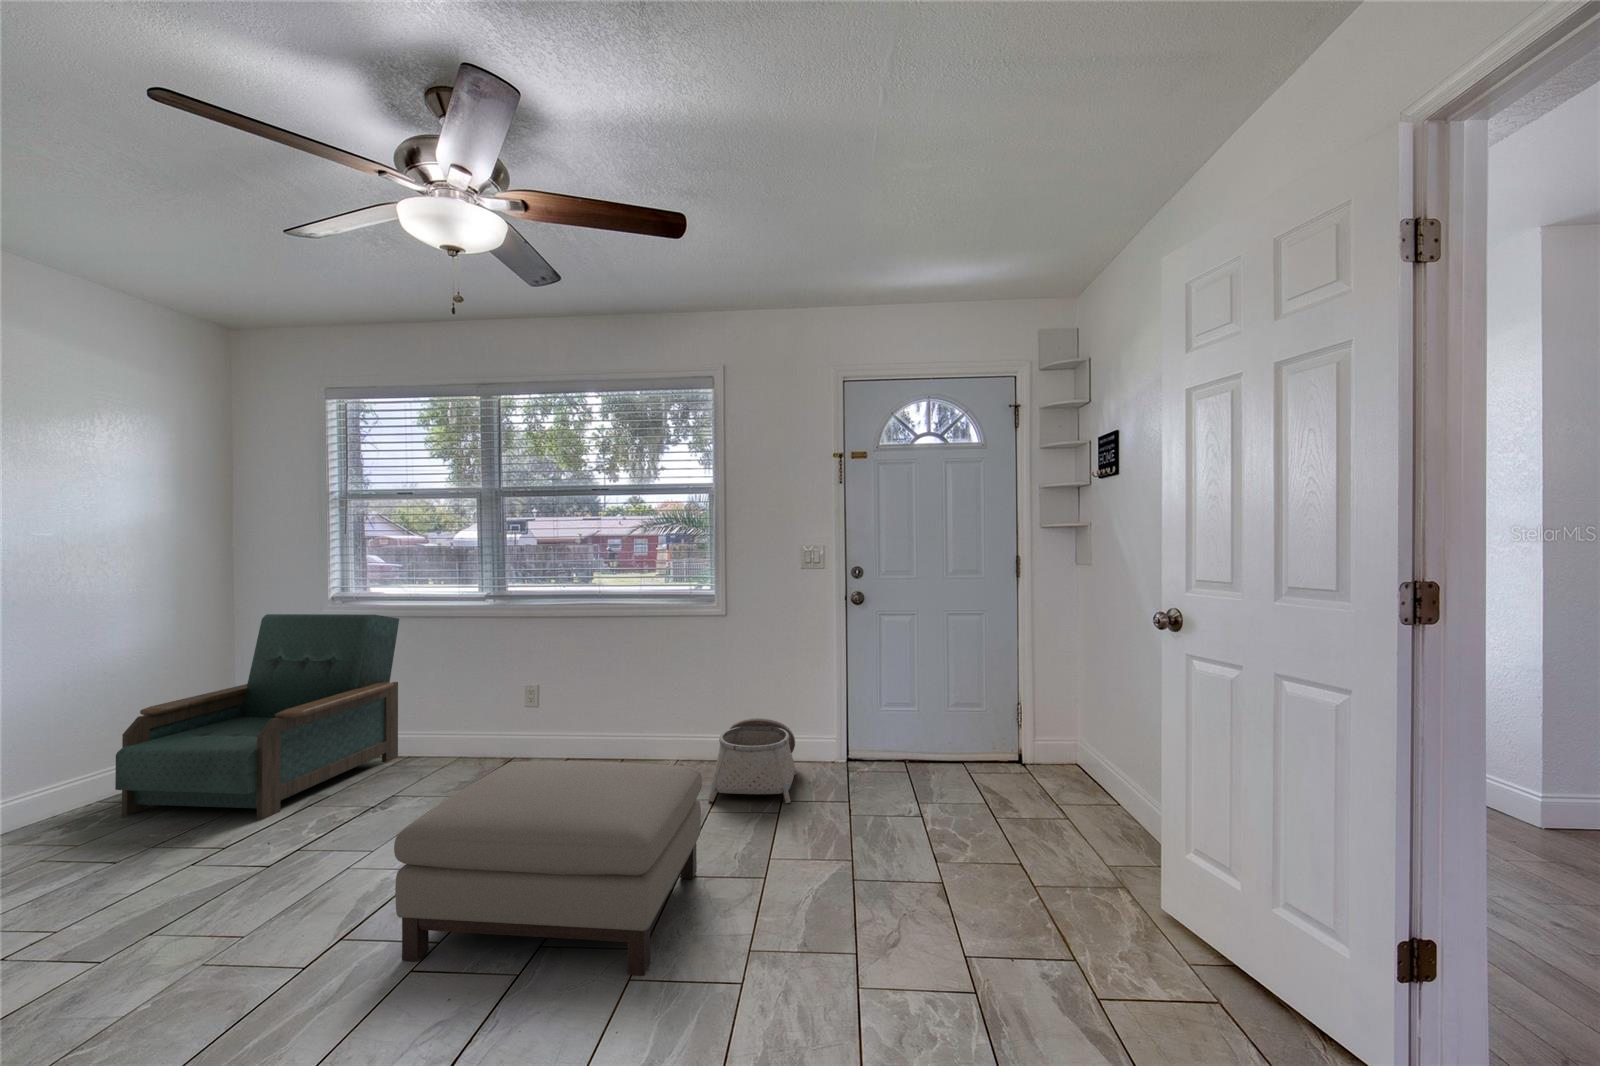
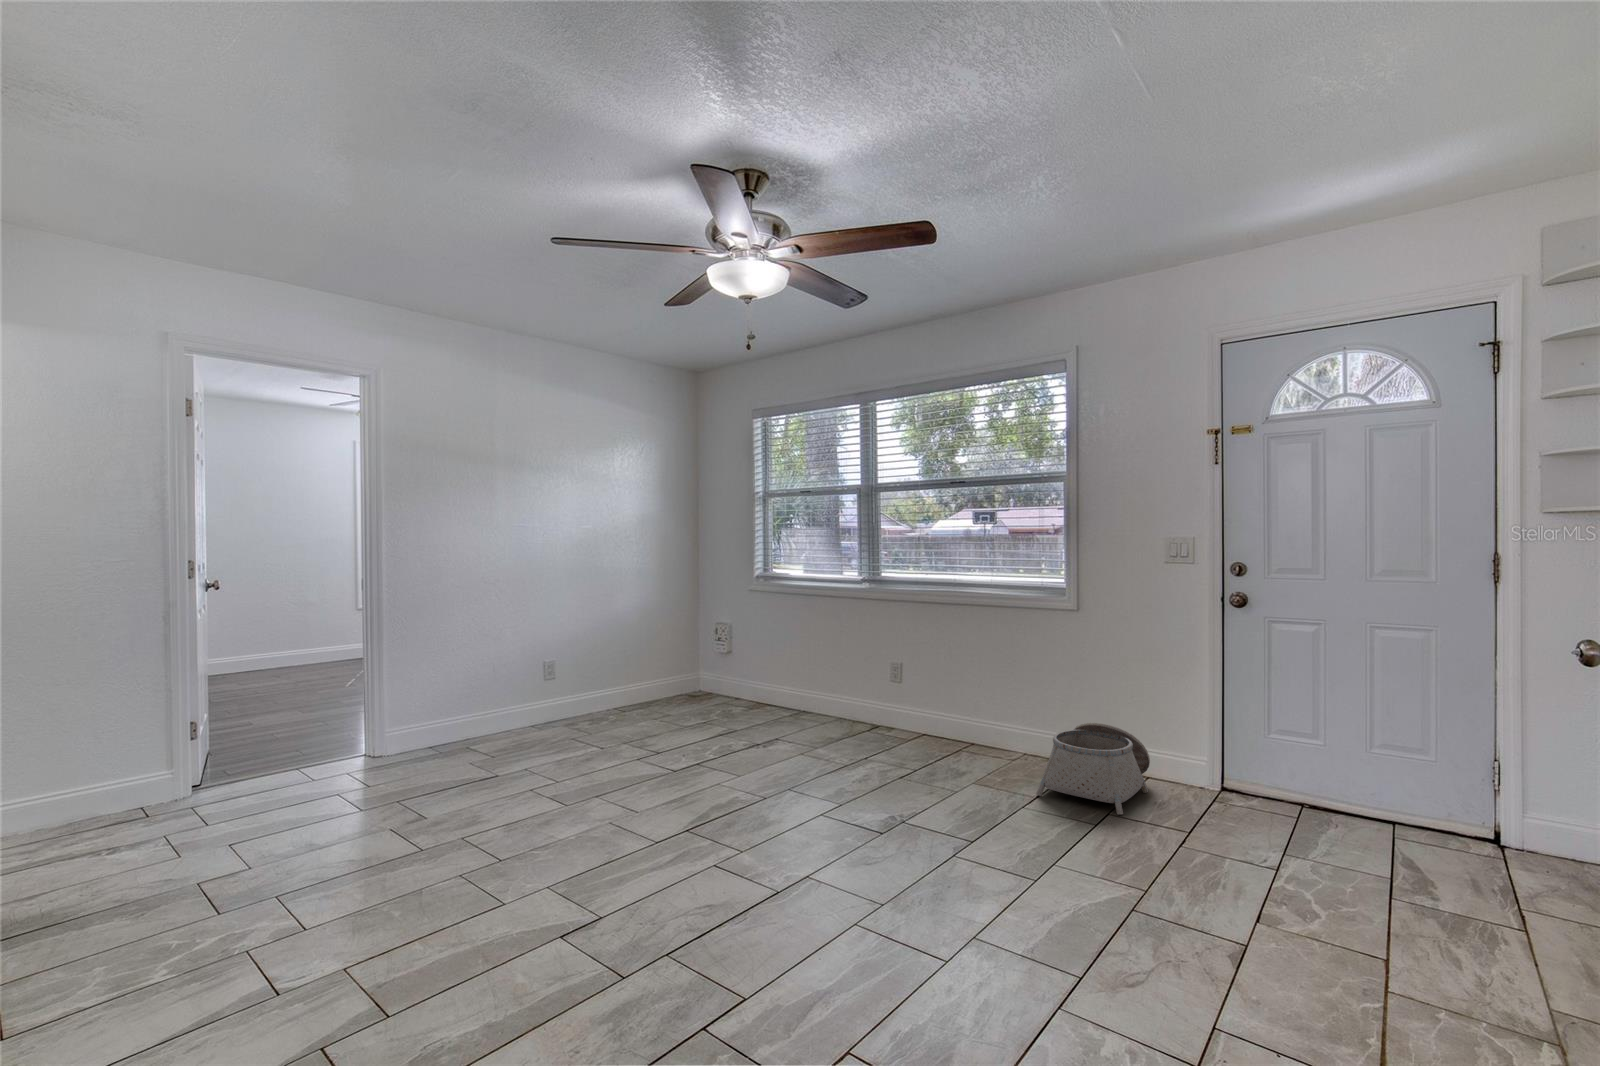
armchair: present [115,614,399,820] -> none [637,587,801,736]
ottoman: present [394,761,702,976] -> none [758,717,997,895]

